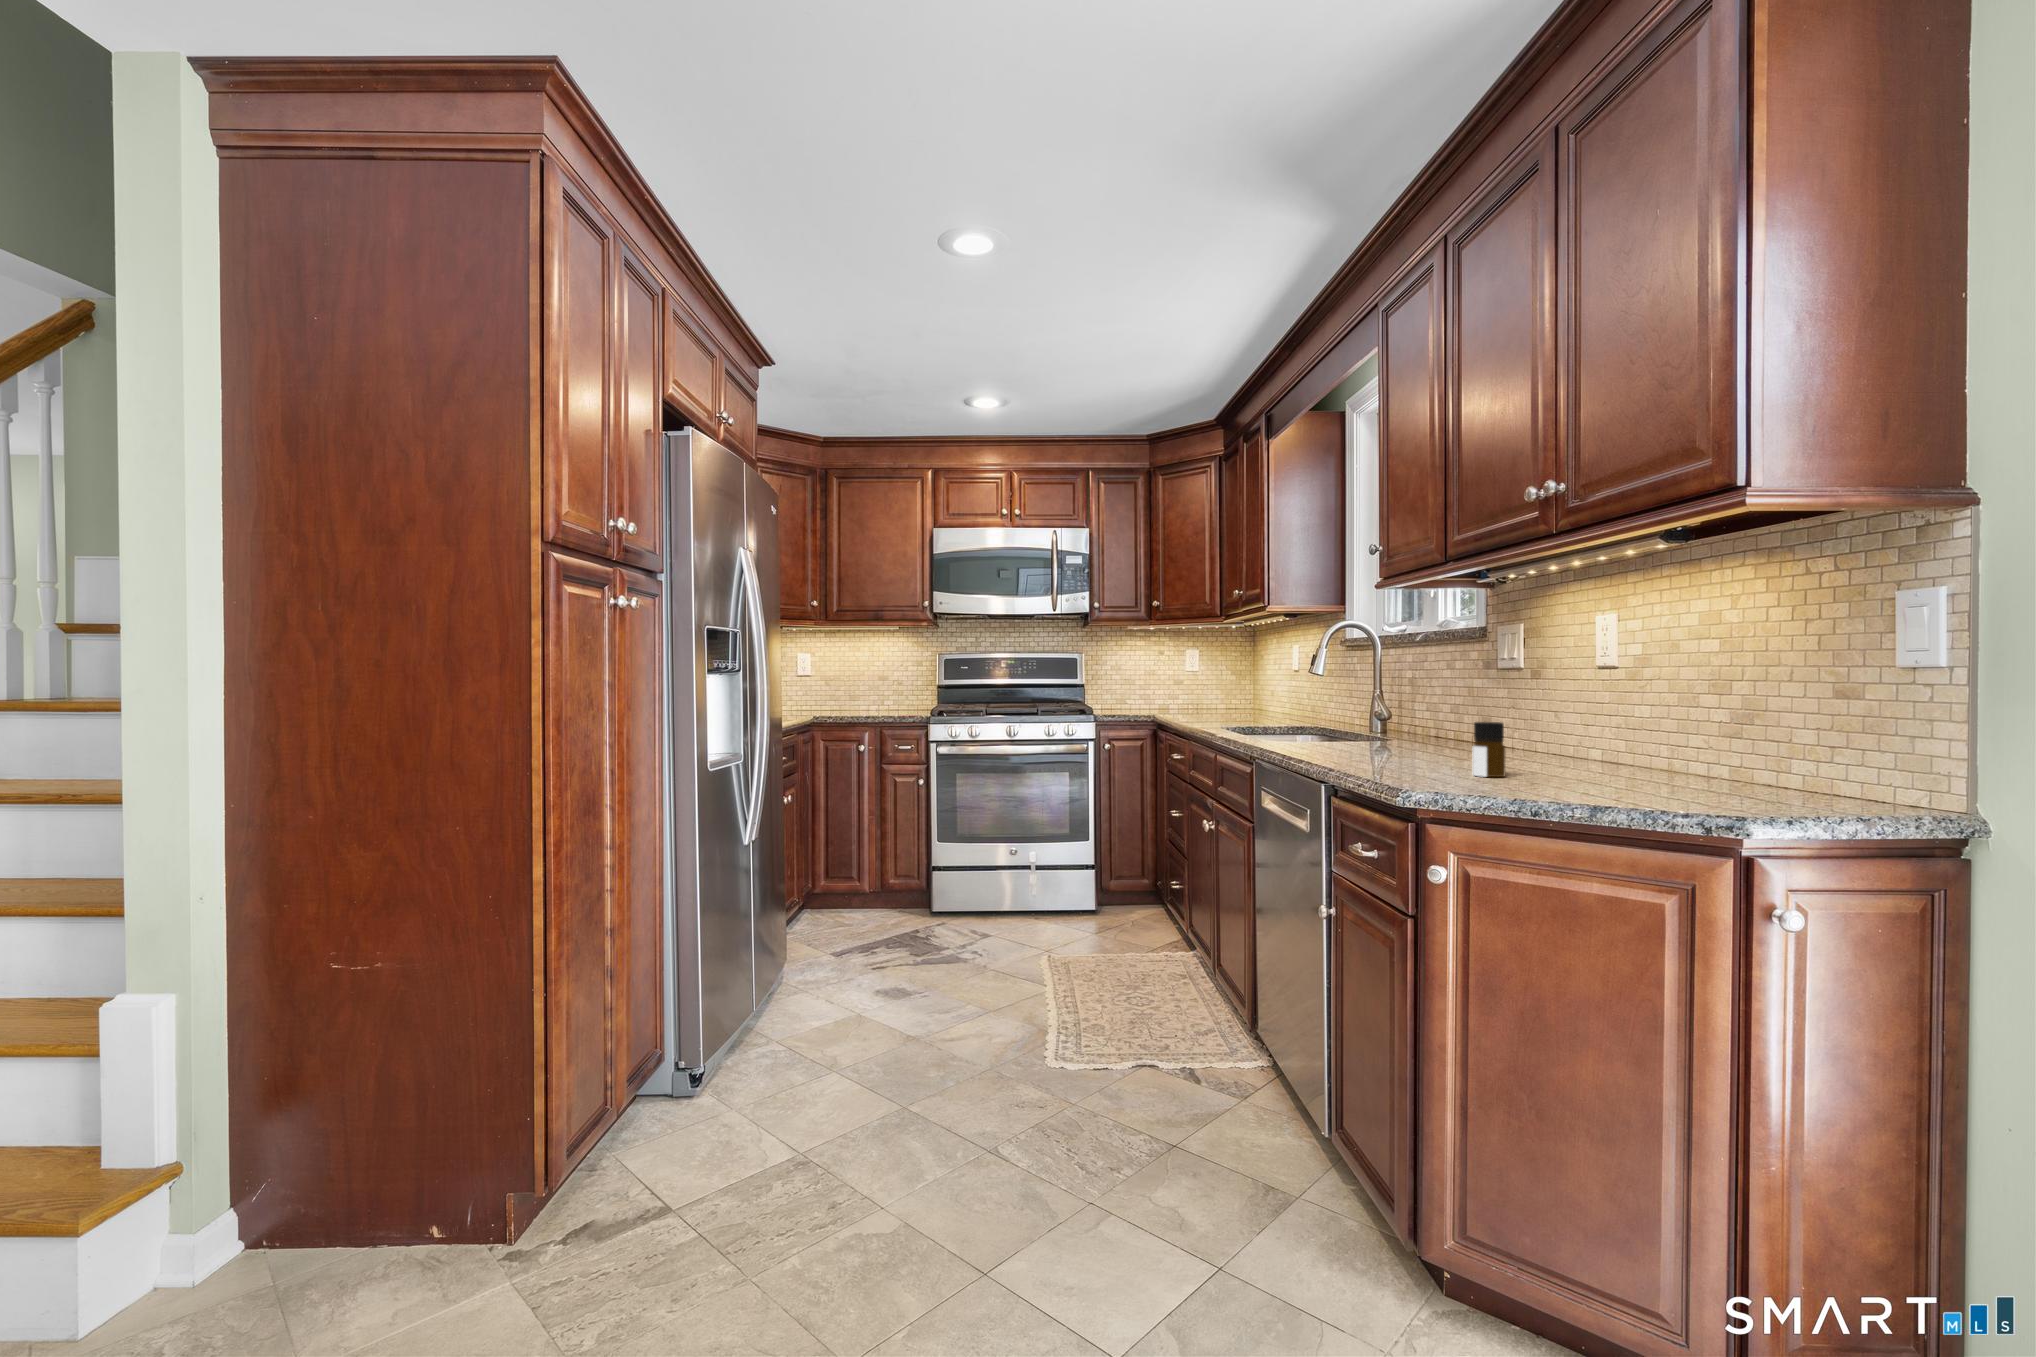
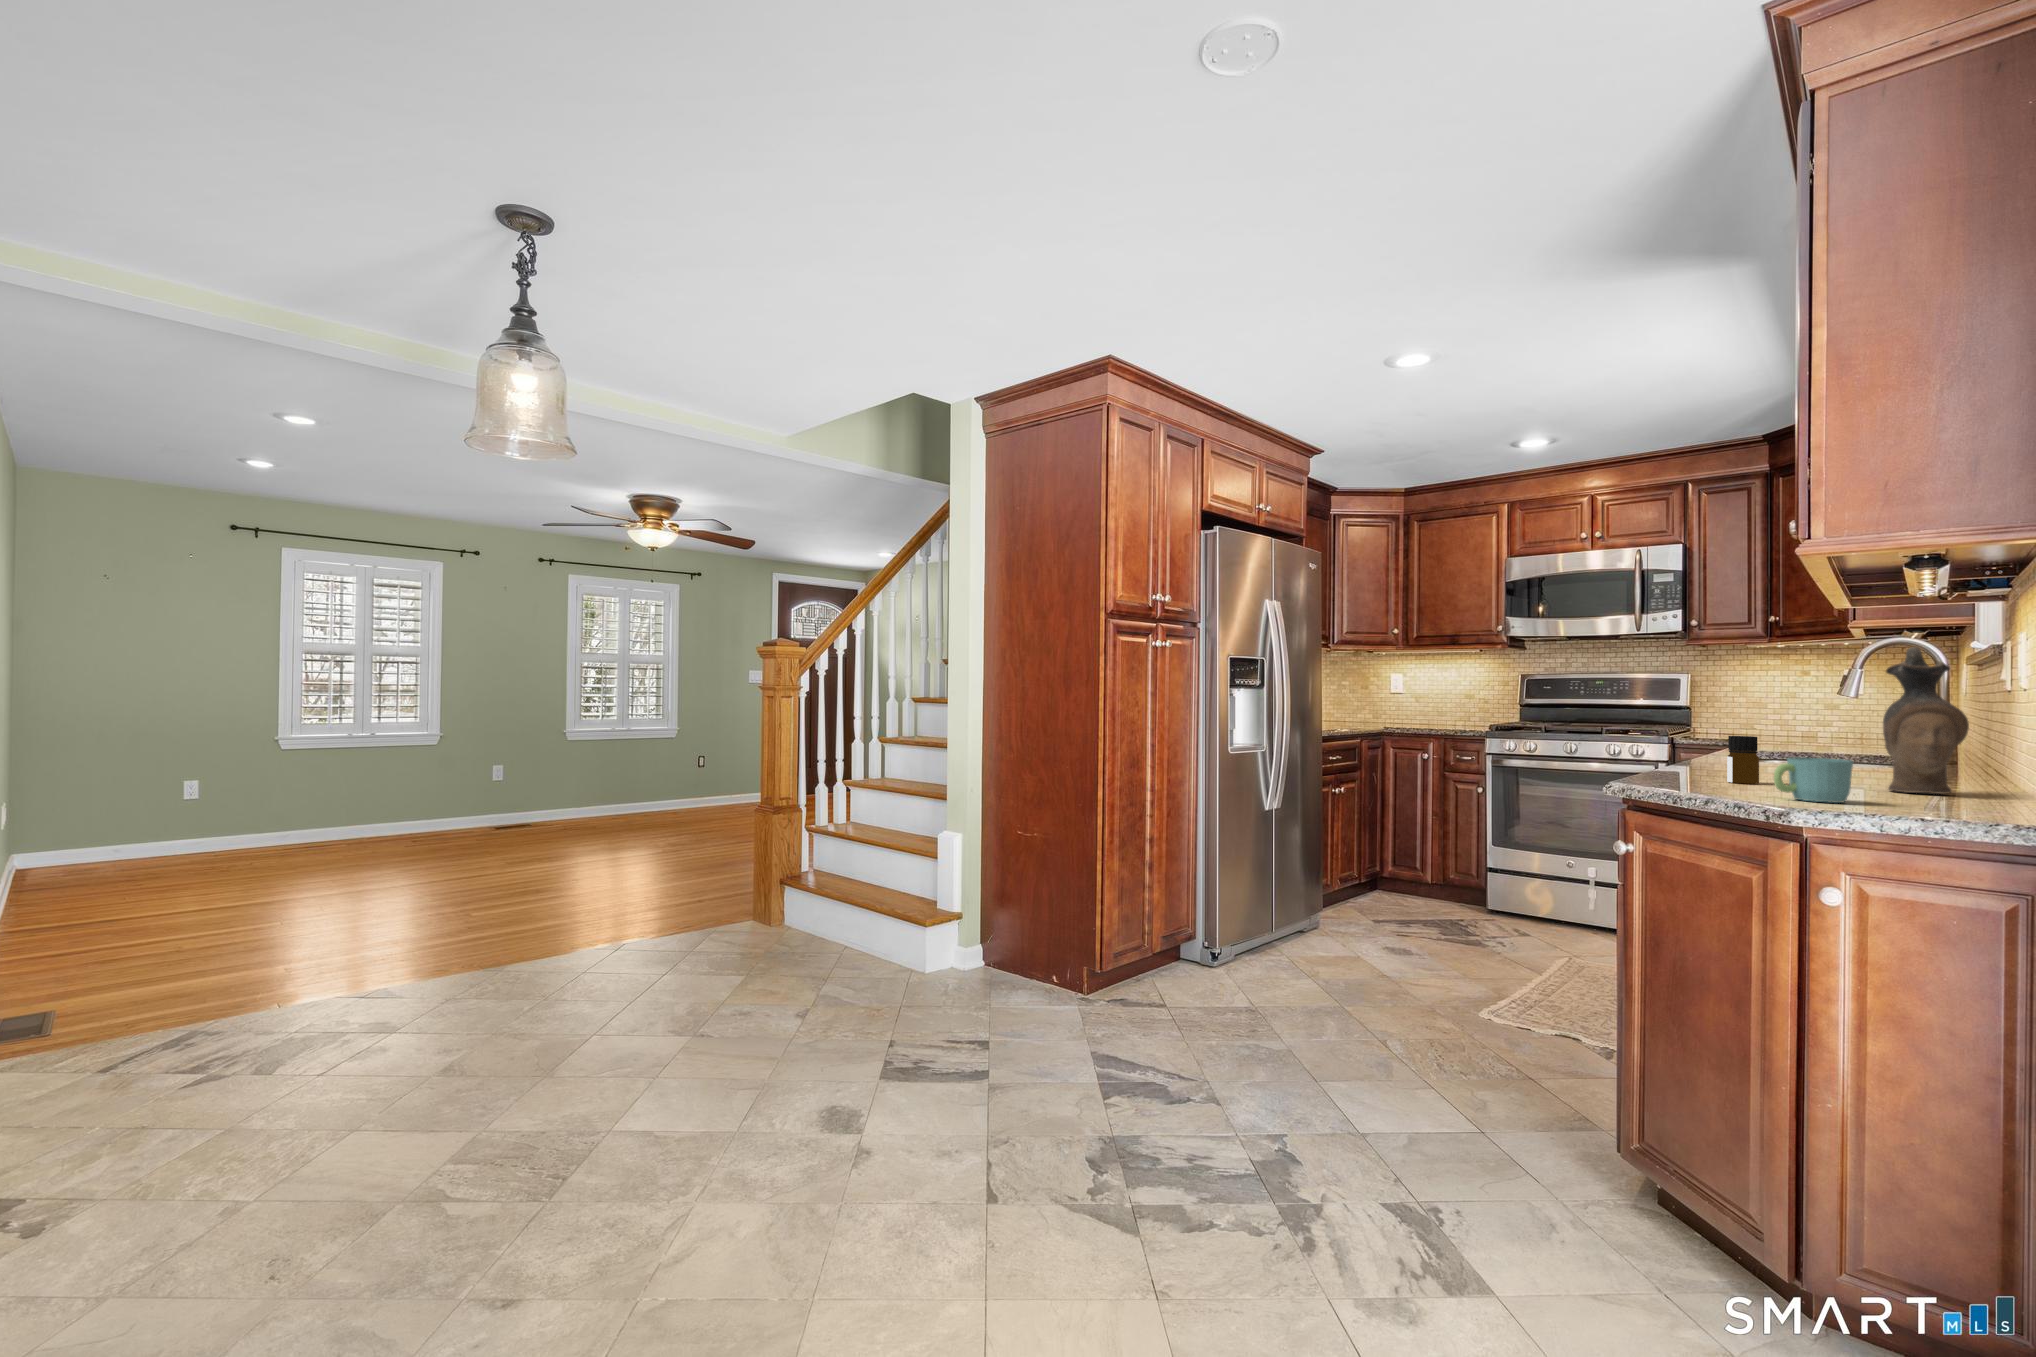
ceramic pitcher: none [1571,623,1653,774] -> present [1883,647,1969,794]
mug: none [1660,749,1736,803] -> present [1774,758,1853,803]

